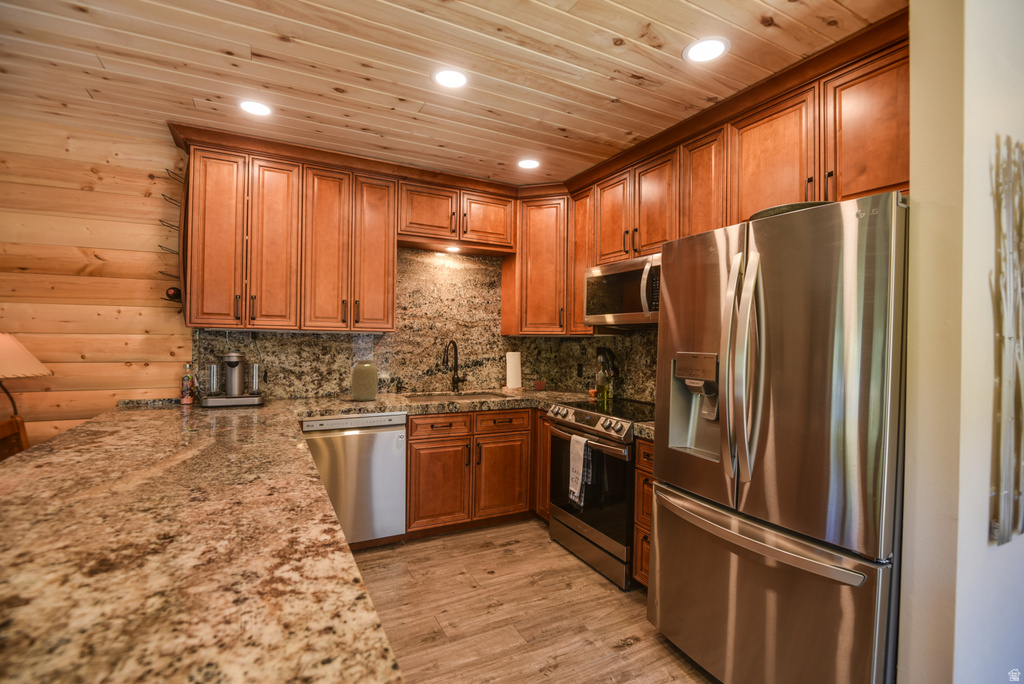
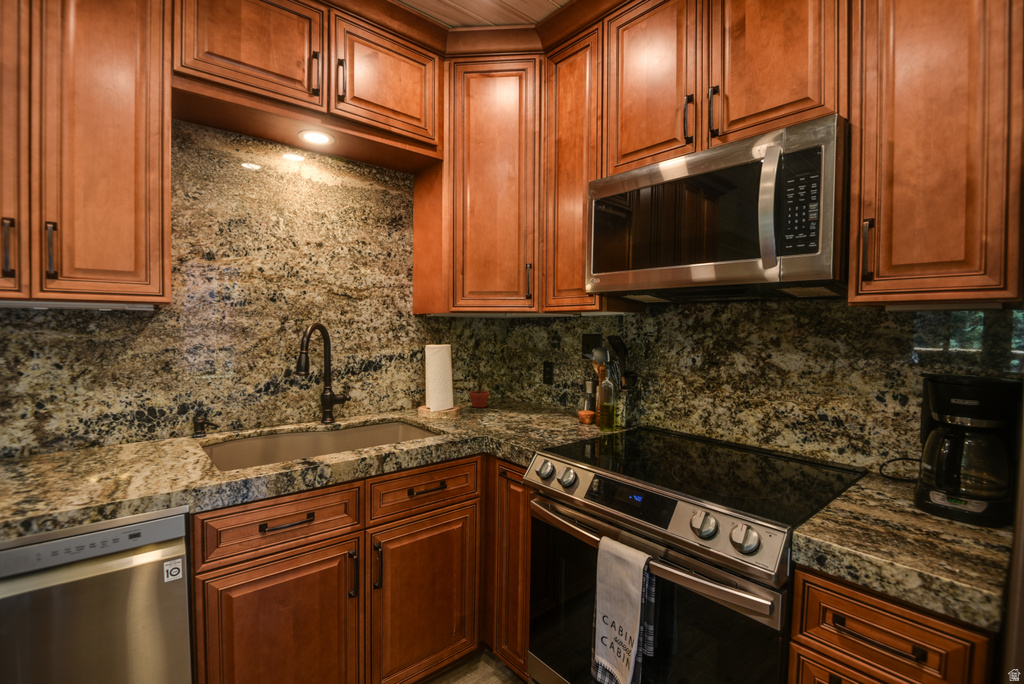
vase: present [351,360,378,401] -> none [51,371,130,473]

